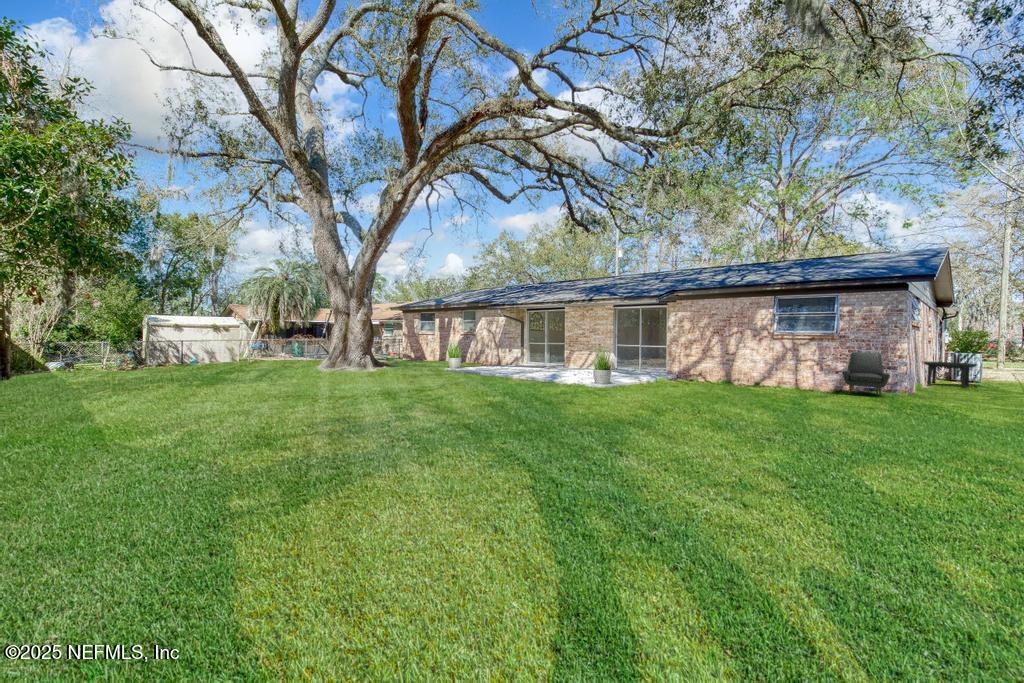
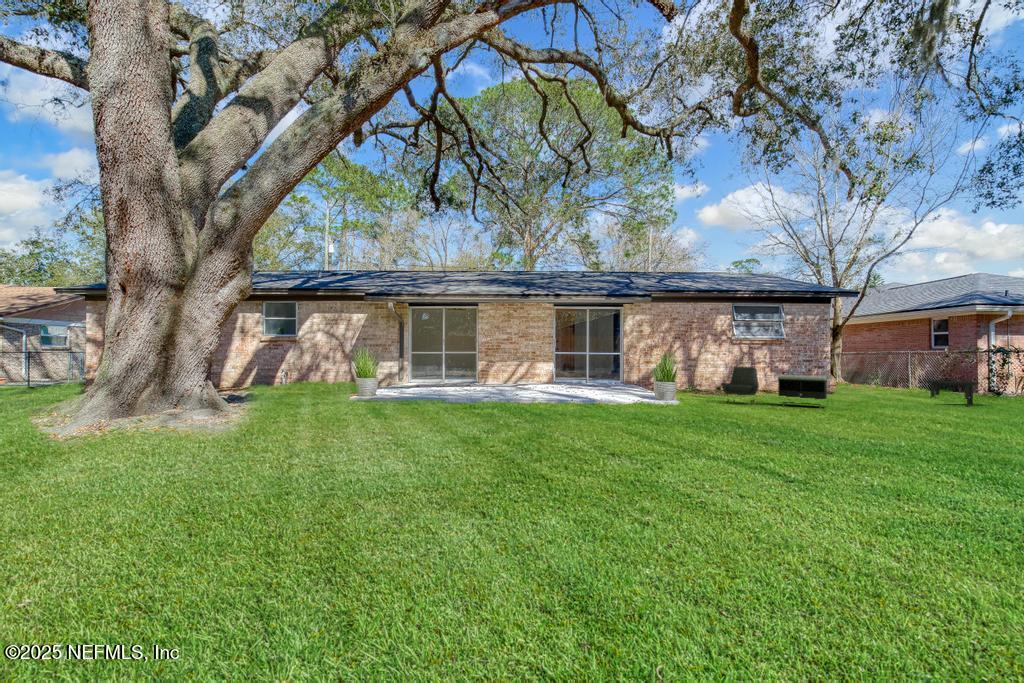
chair: present [842,352,890,397] -> present [722,367,759,405]
storage bench: none [777,358,826,391] -> present [778,375,827,408]

